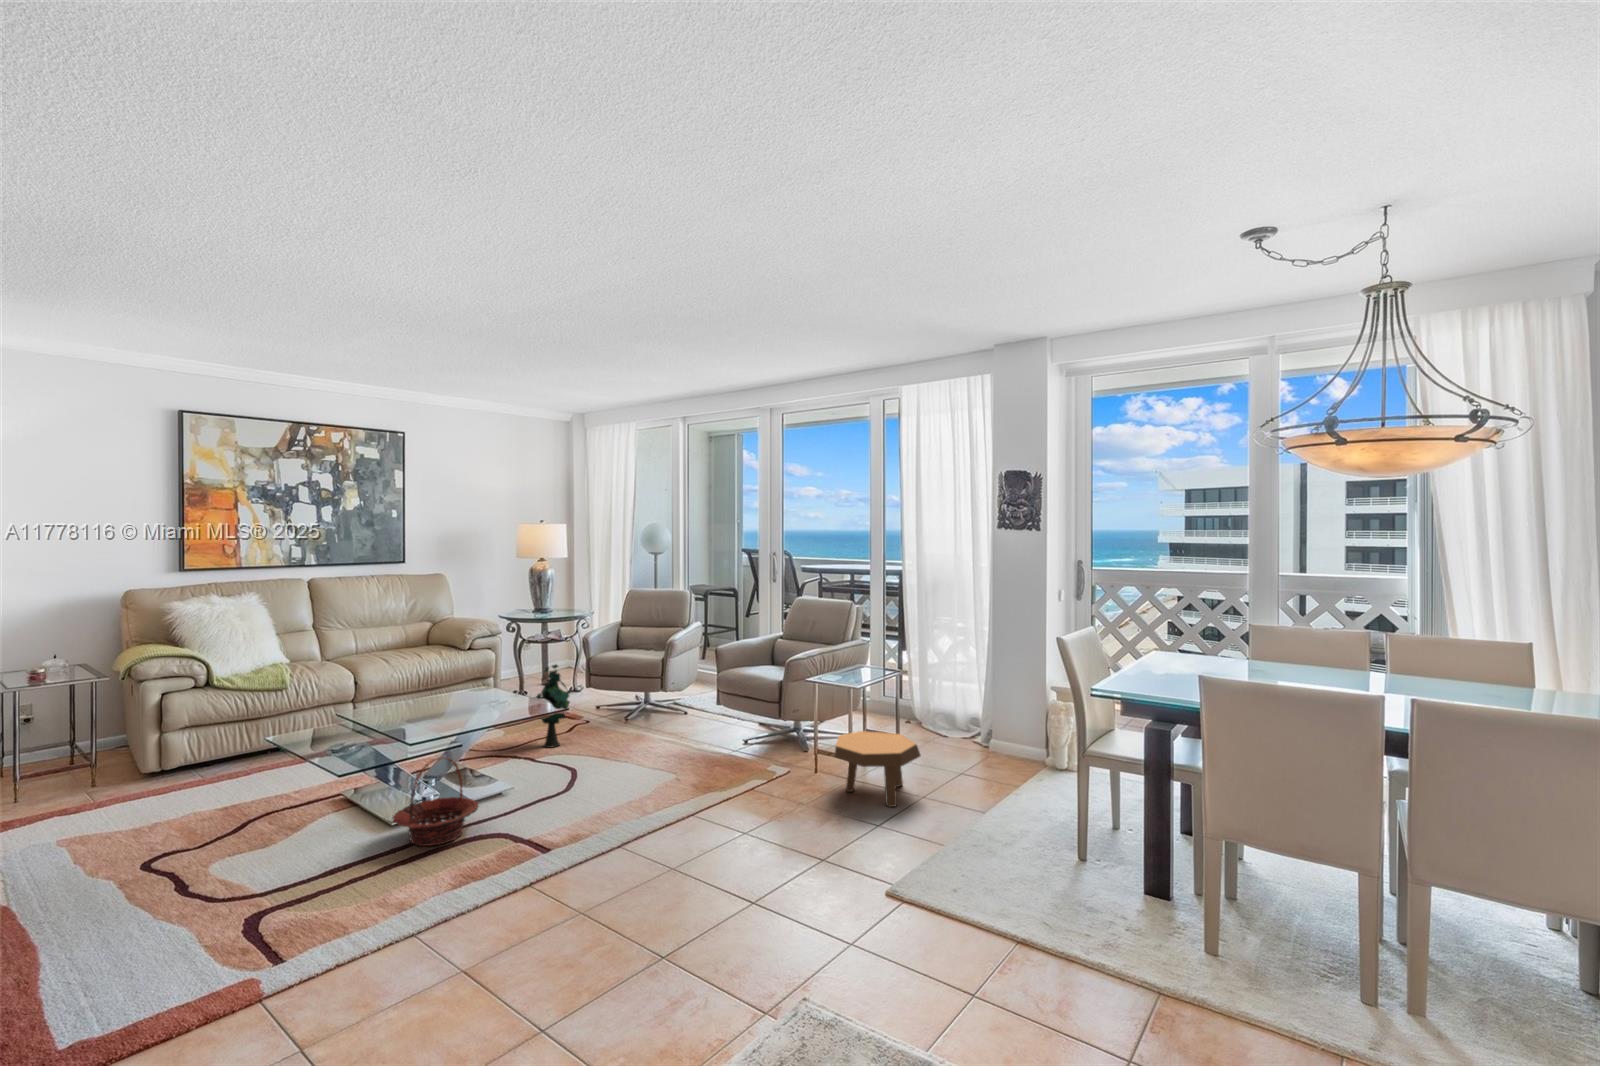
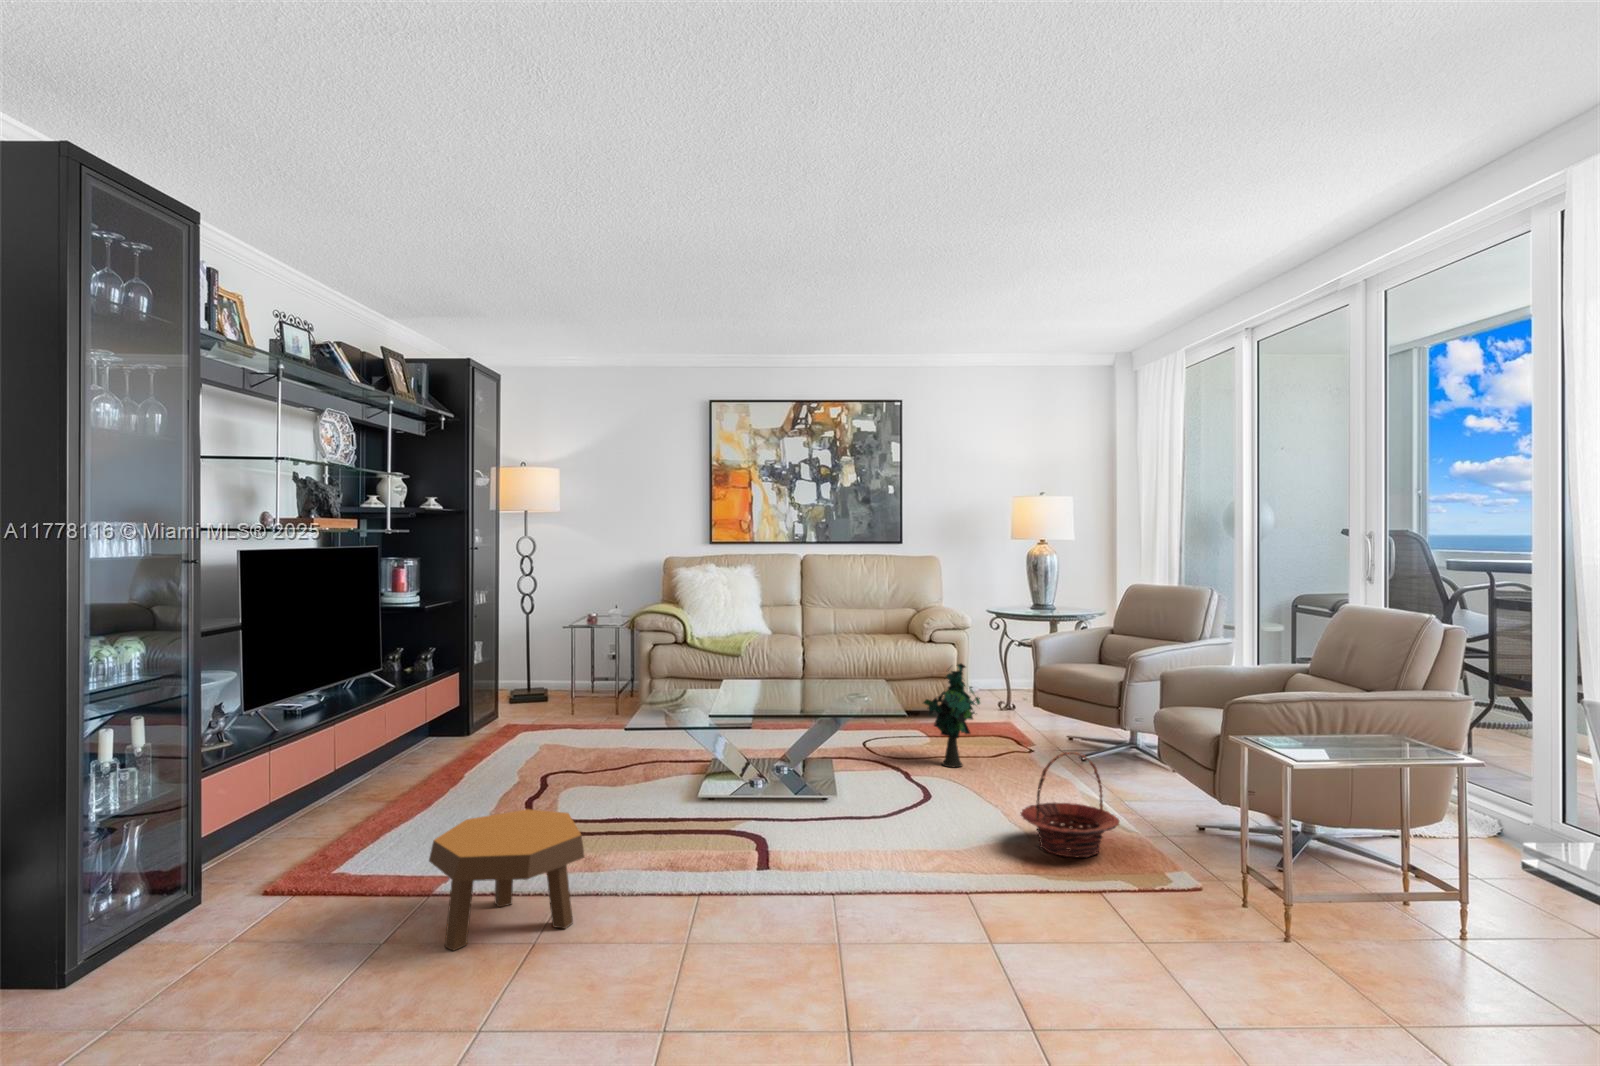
footstool: present [835,731,921,807] -> present [429,809,585,950]
basket: present [393,757,479,846] -> present [1021,752,1119,857]

